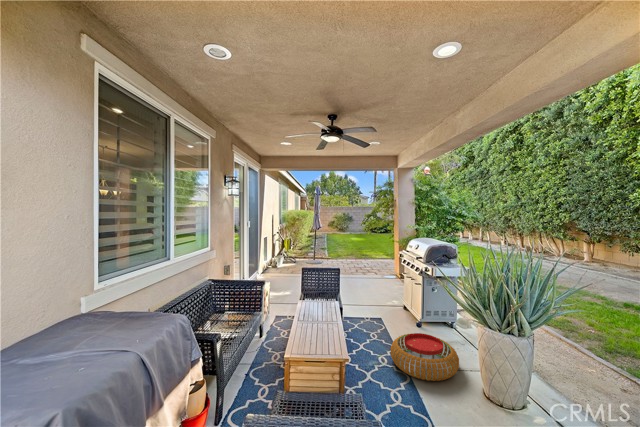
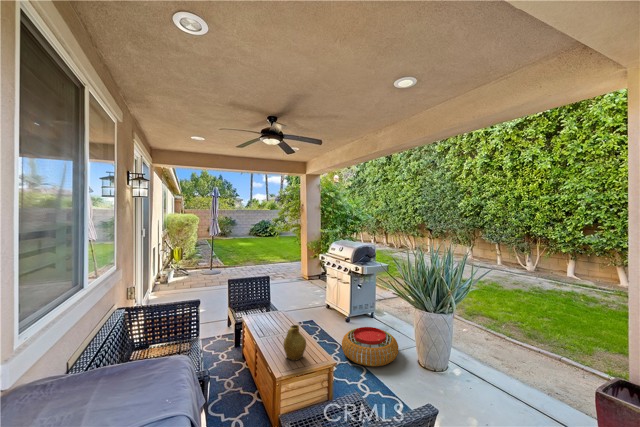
pitcher: none [303,312,326,347] -> present [284,325,306,360]

